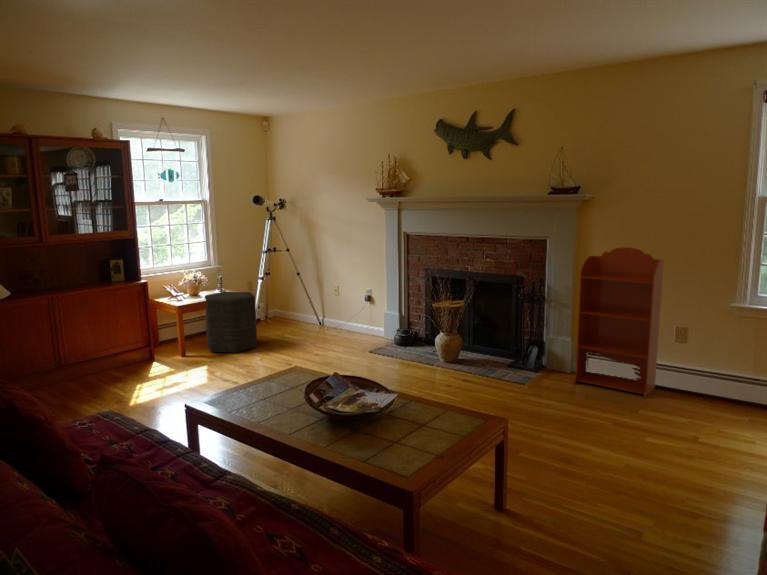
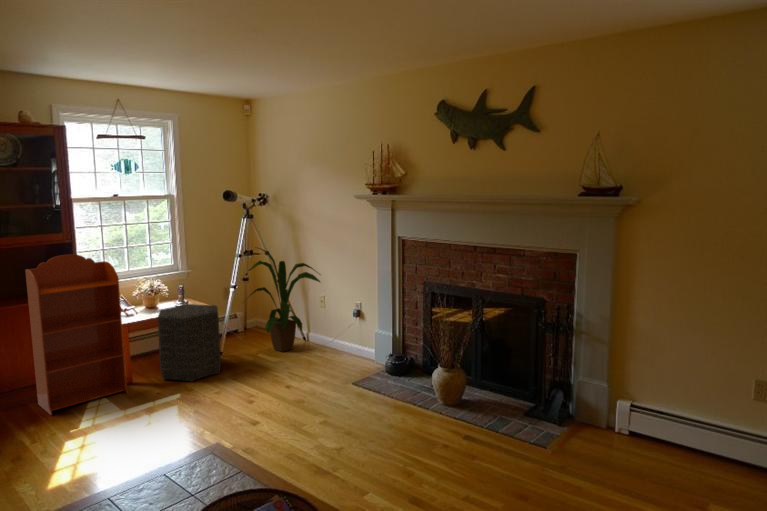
house plant: none [270,244,338,333] -> present [247,247,320,352]
bookcase: present [574,247,664,398] -> present [25,254,129,415]

